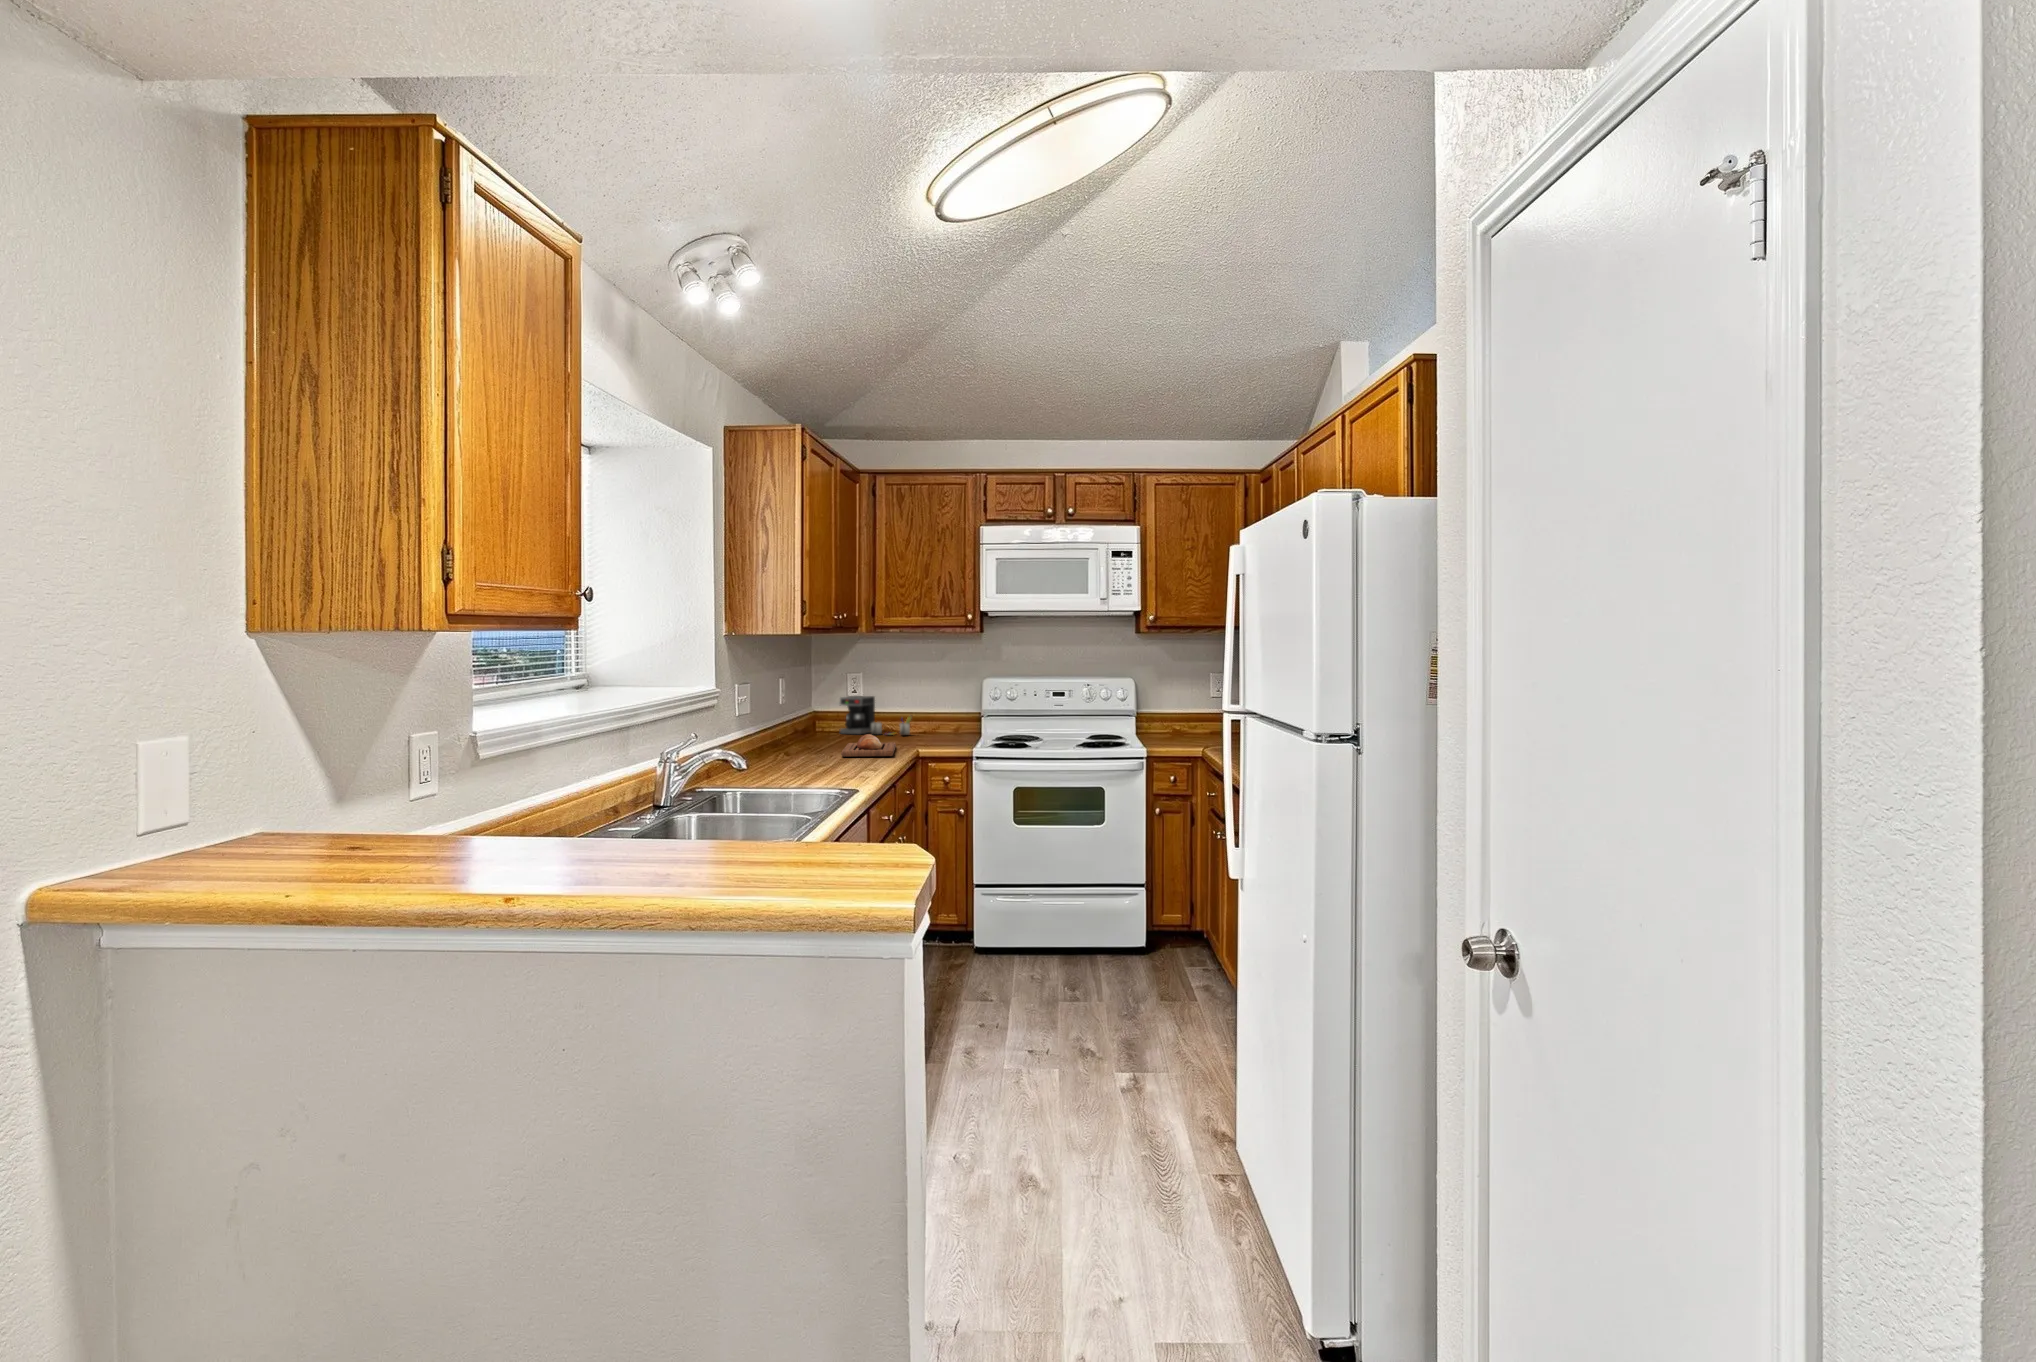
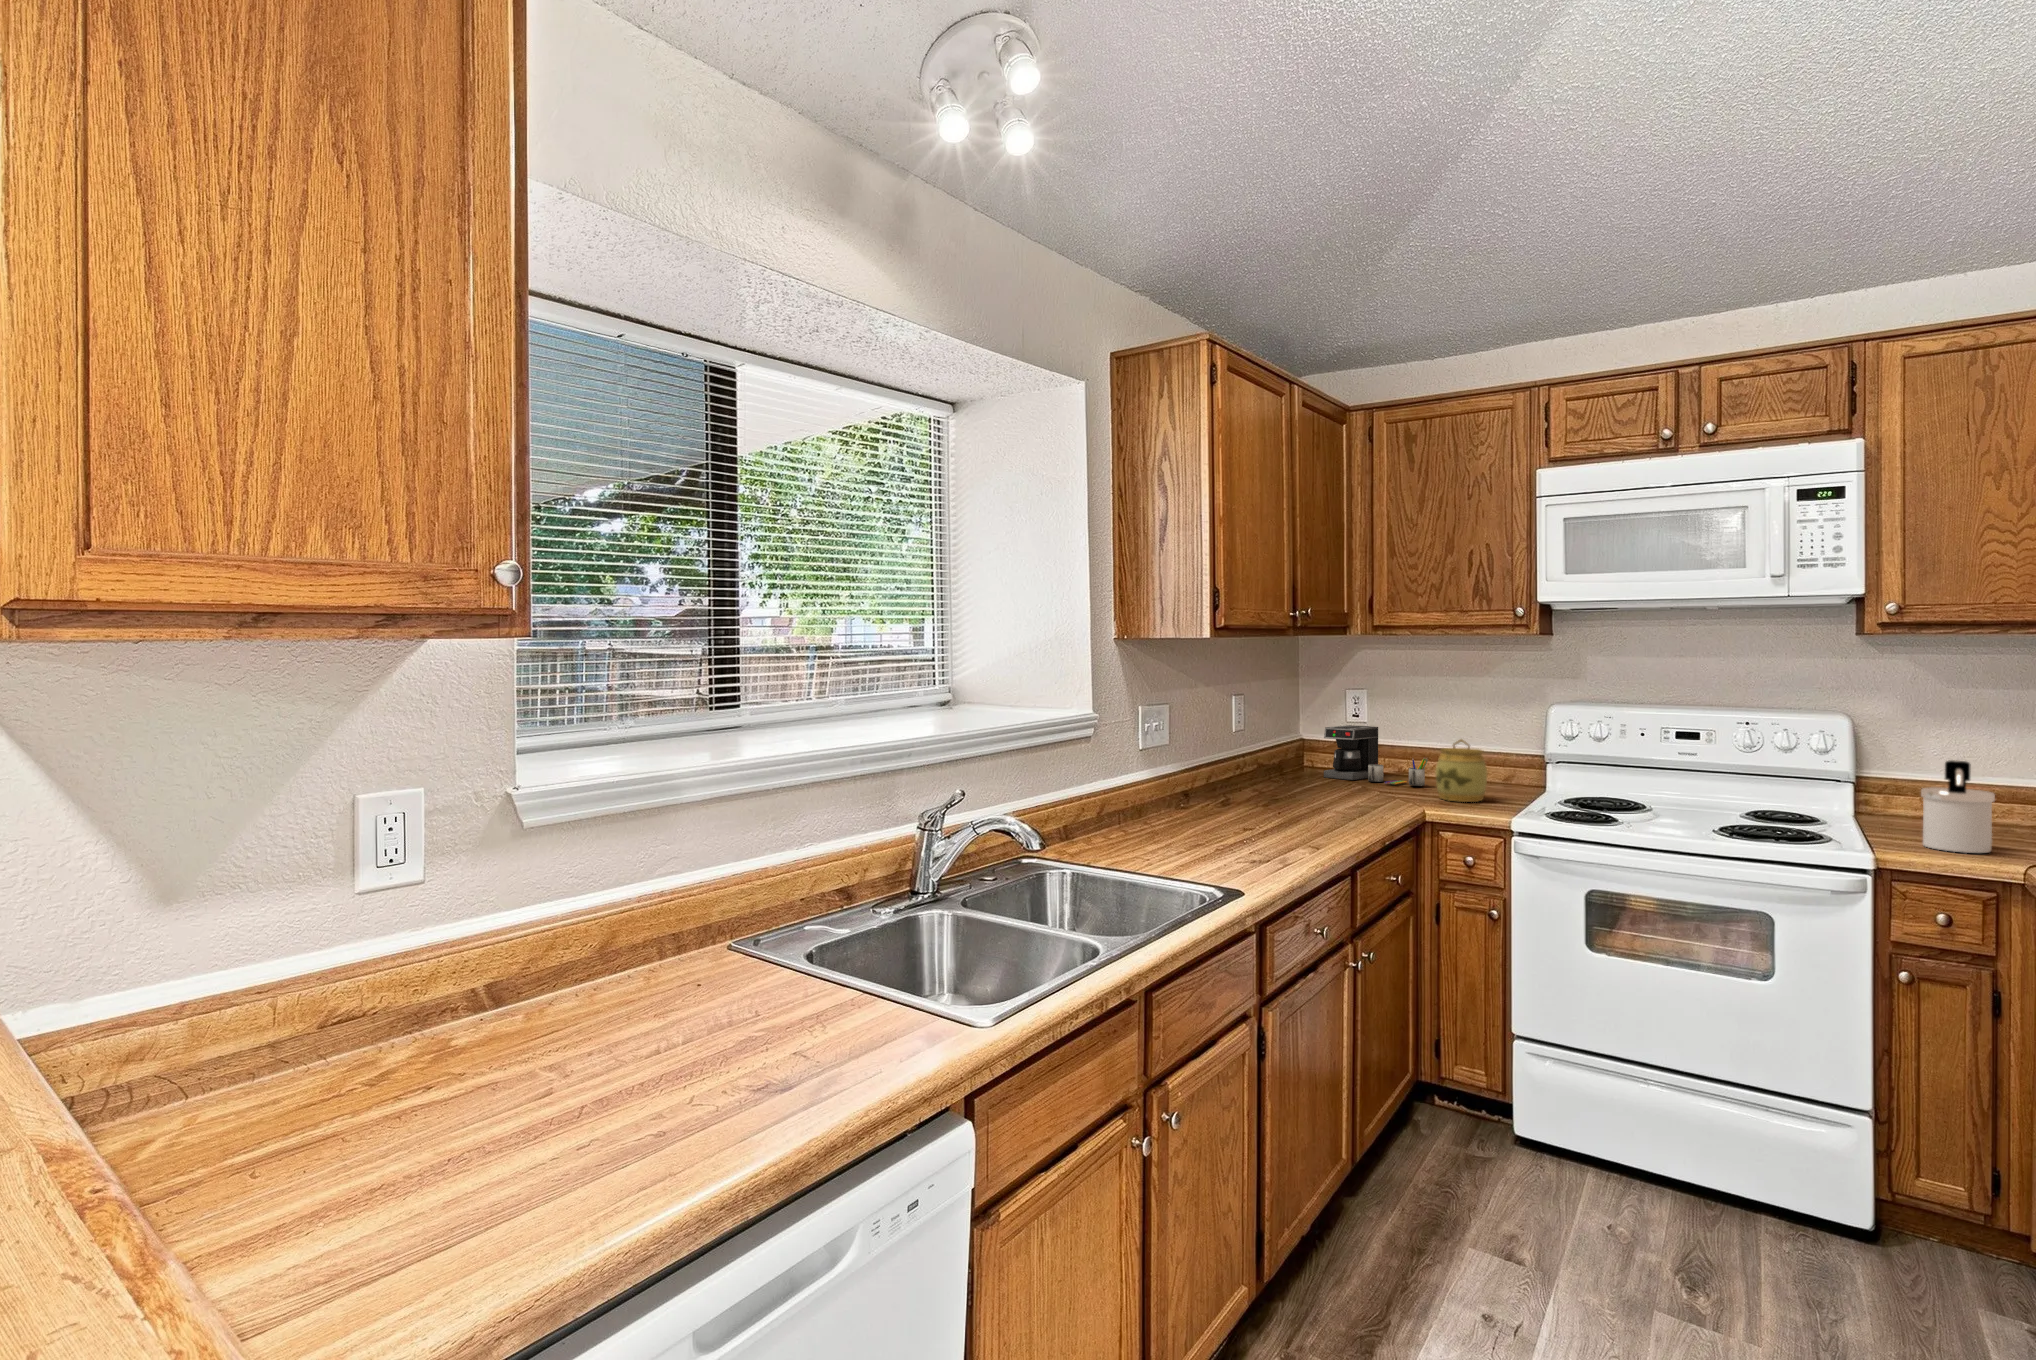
jar: none [922,700,953,742] -> present [1436,739,1487,802]
soap dispenser: none [1165,701,1193,747] -> present [1921,760,1995,853]
bread loaf: present [841,734,896,757] -> none [1286,786,1385,824]

